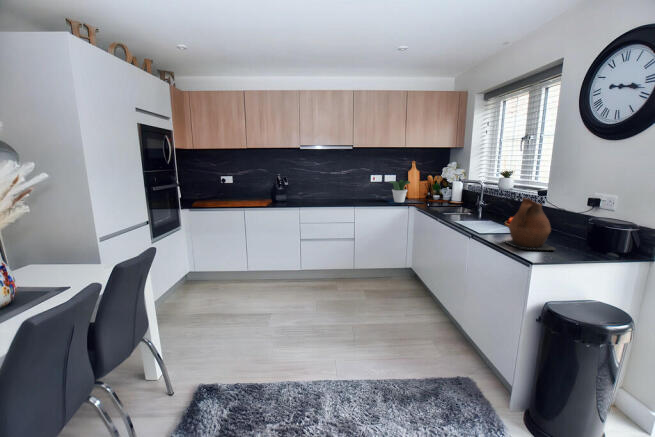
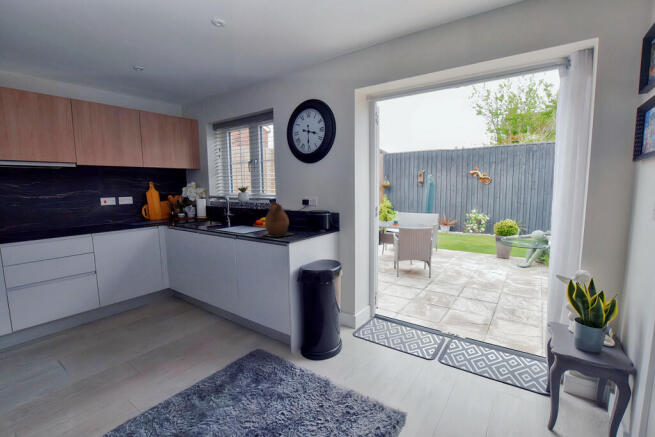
potted plant: present [390,180,410,202] -> none [128,201,156,225]

